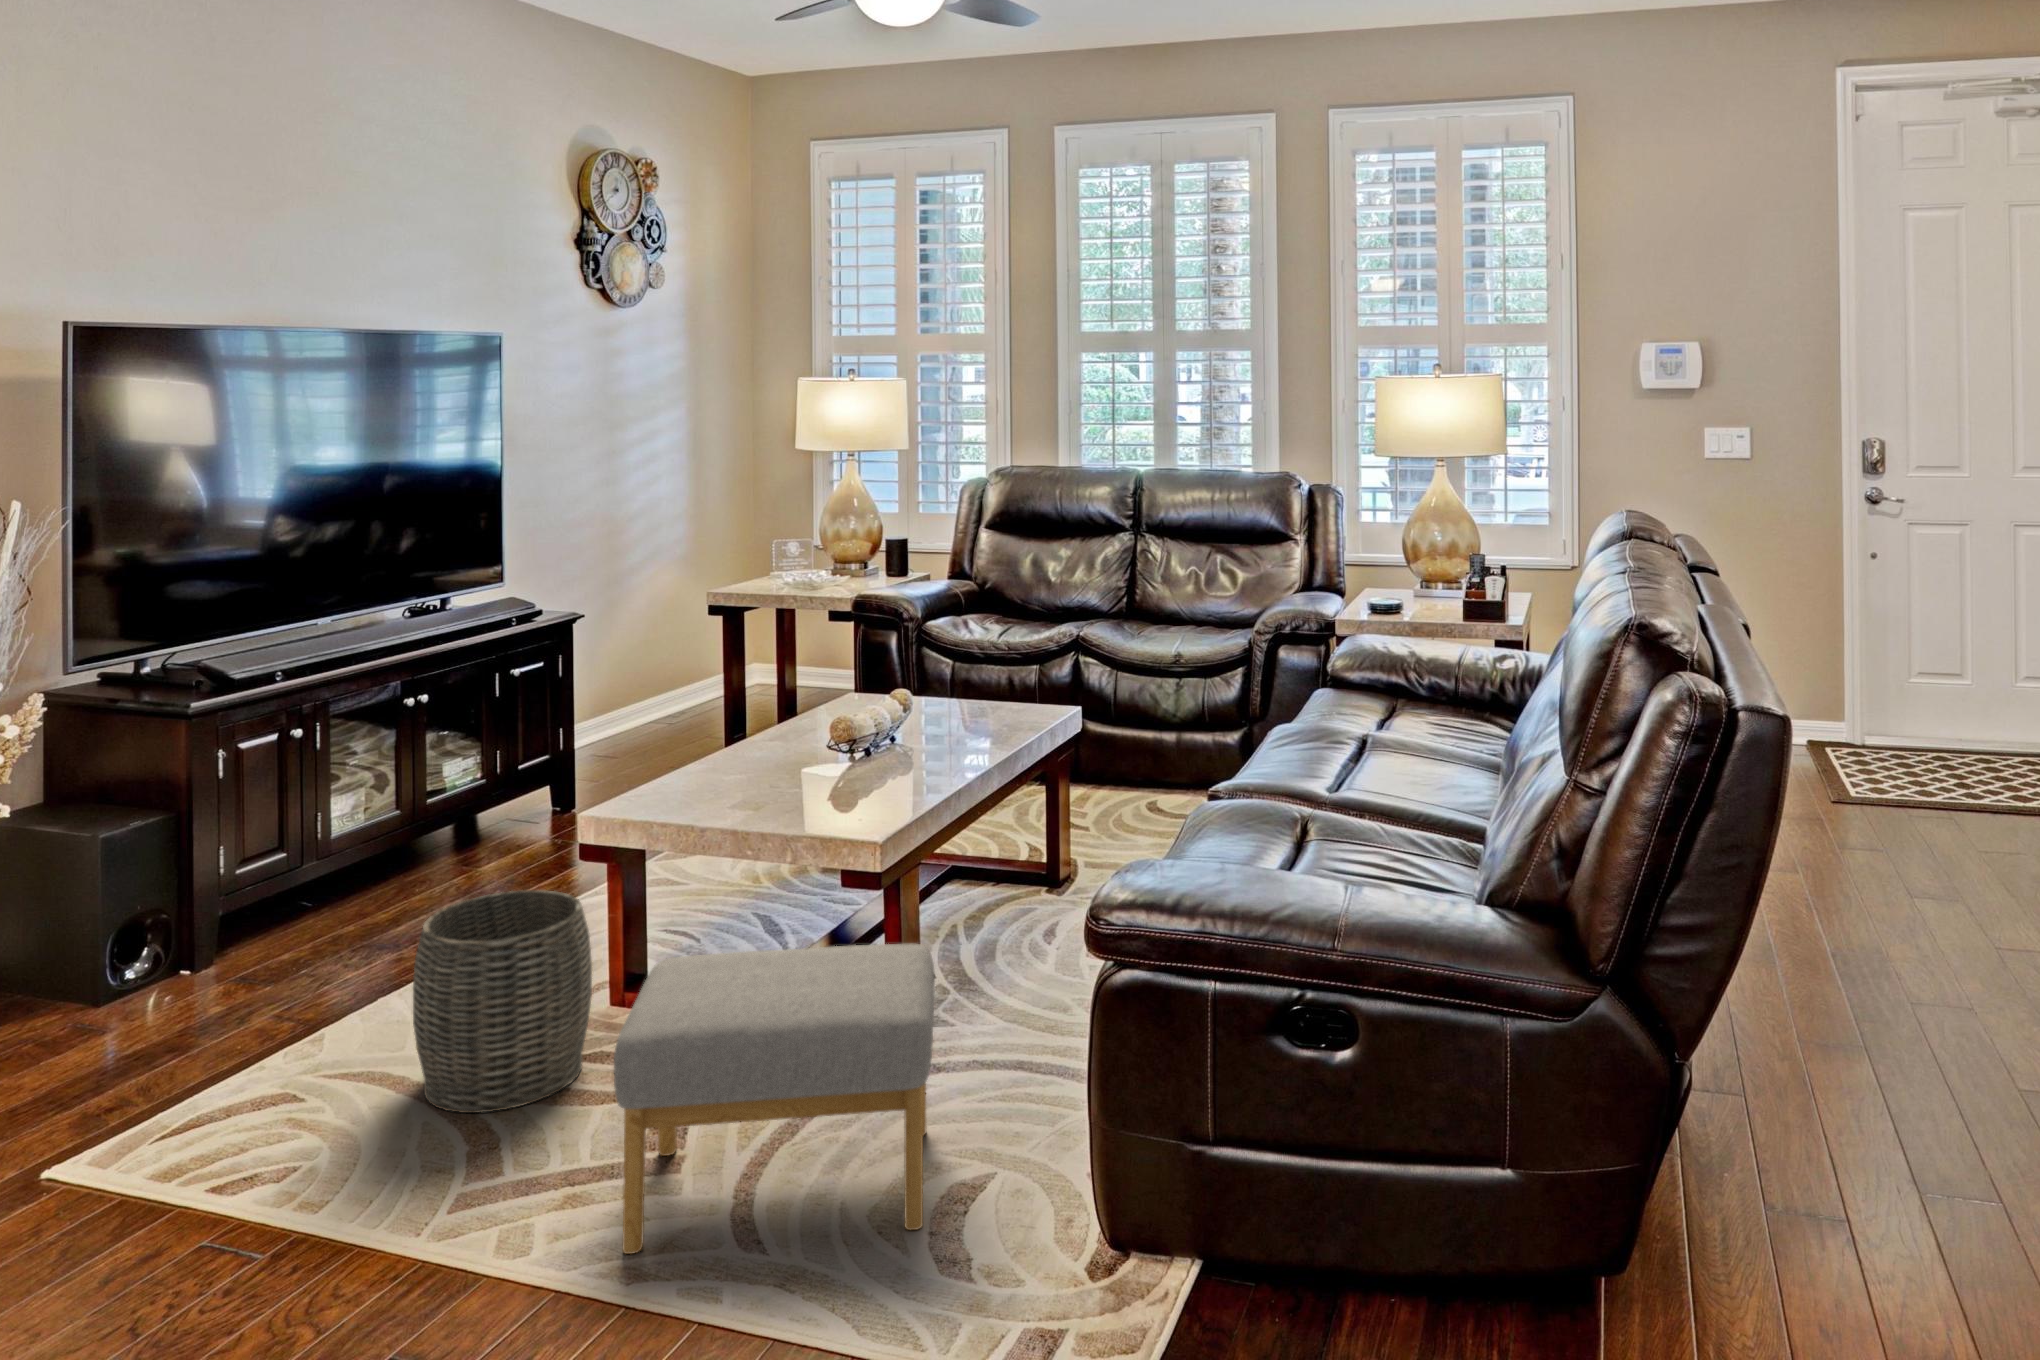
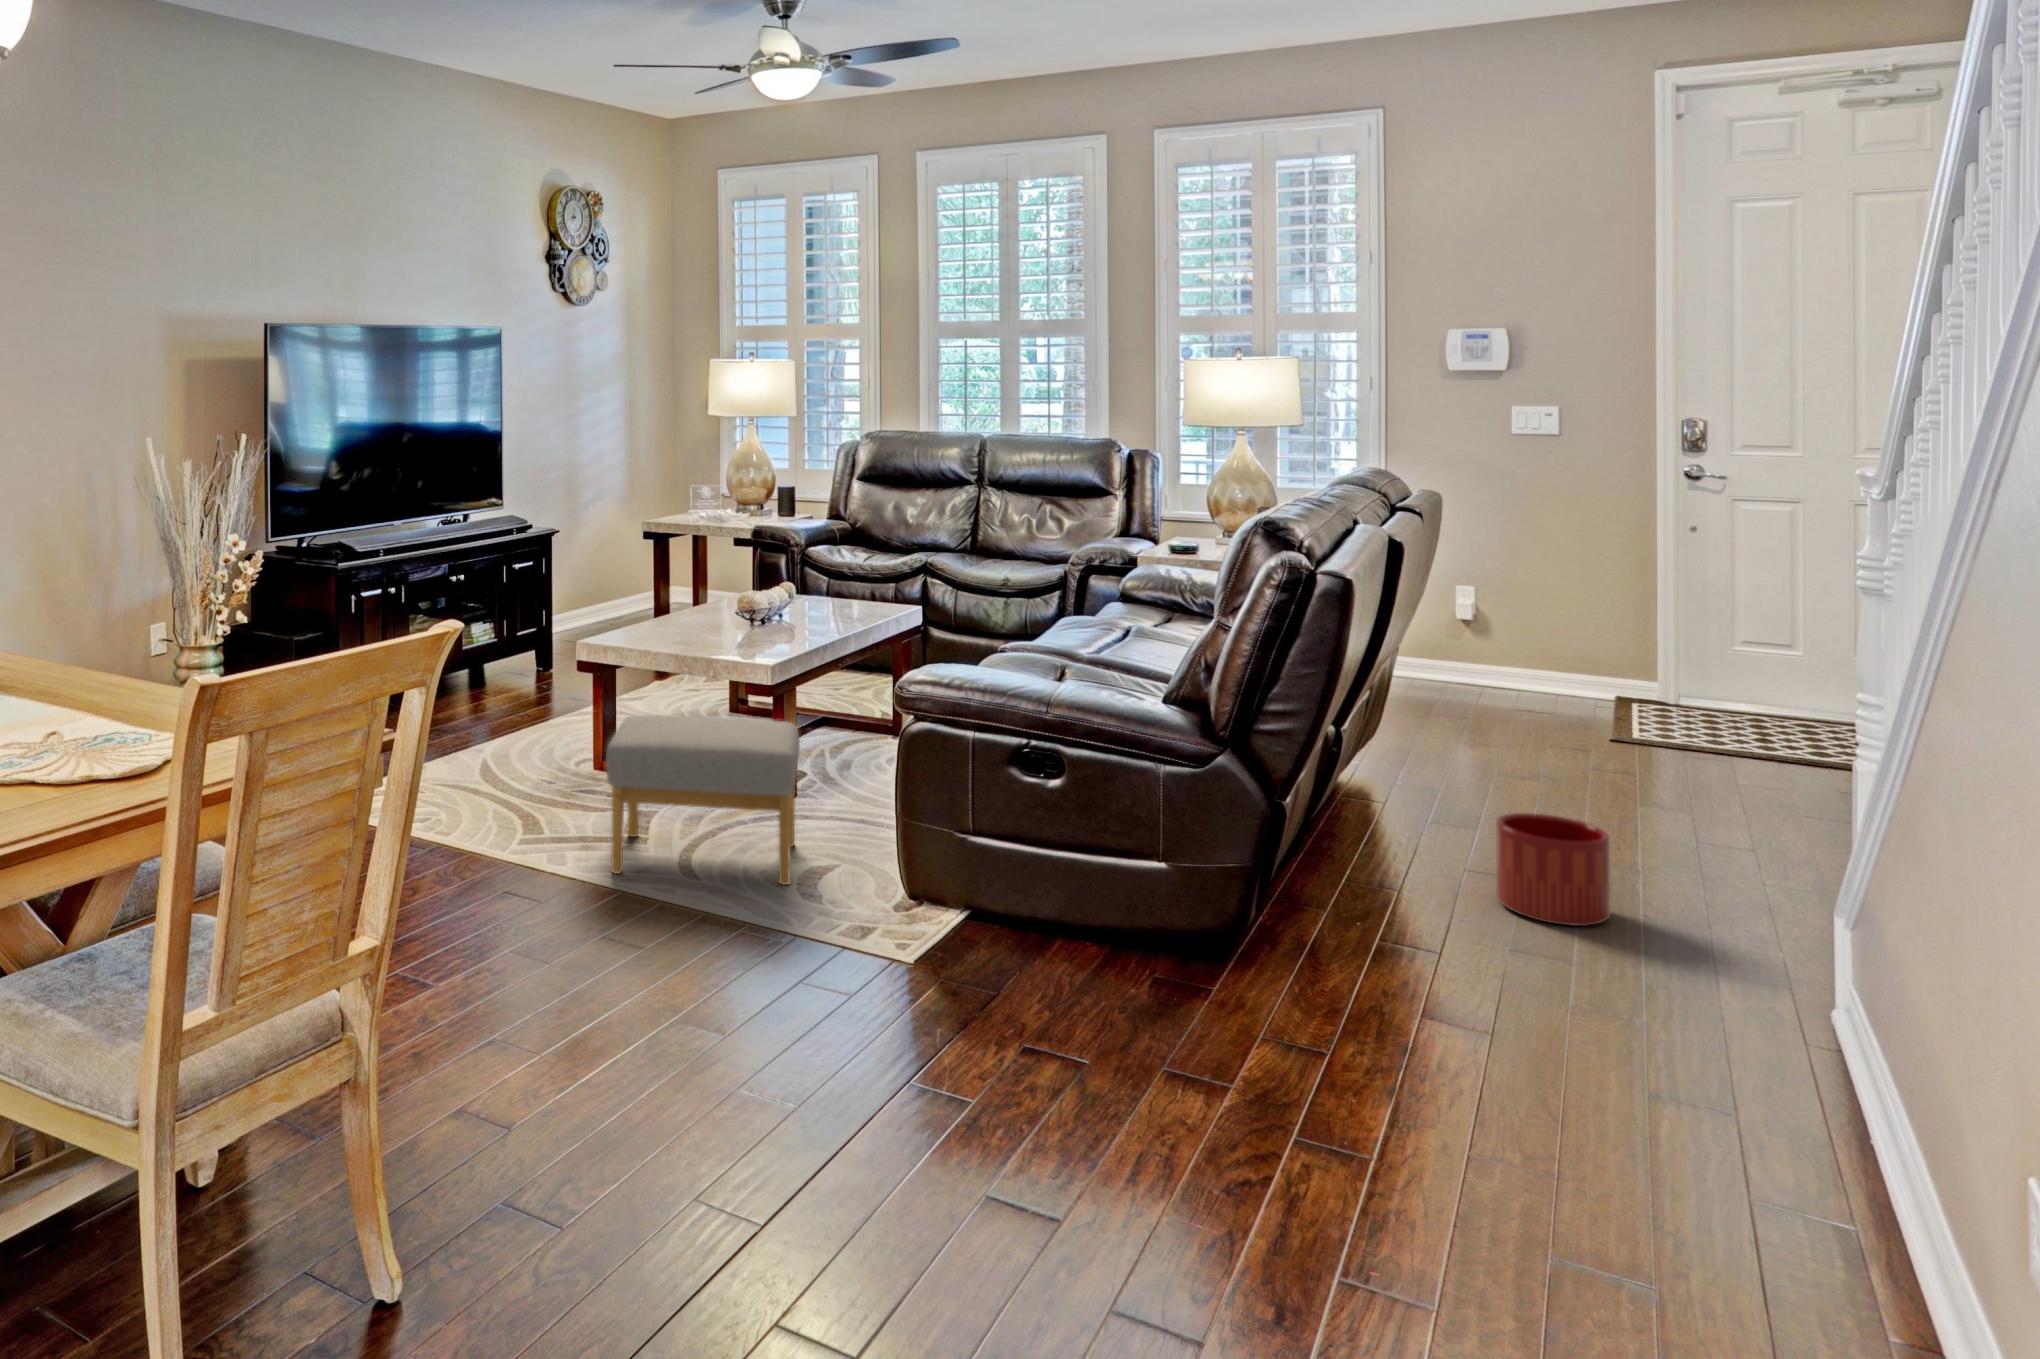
woven basket: present [413,890,592,1113] -> none [481,681,583,807]
planter: none [1834,967,1967,1122] -> present [1496,813,1611,926]

